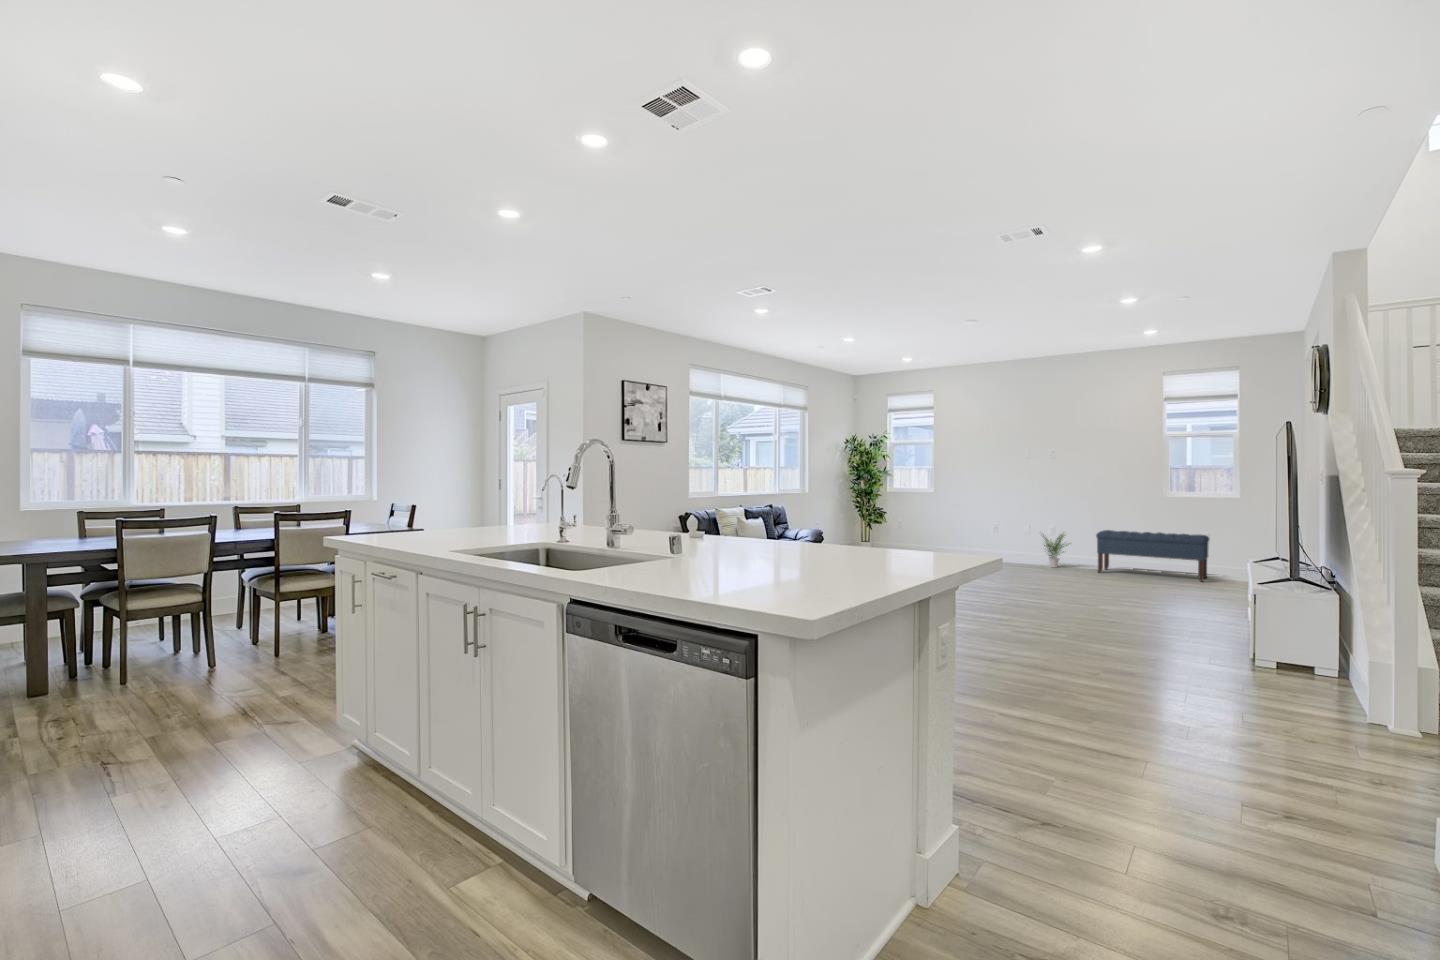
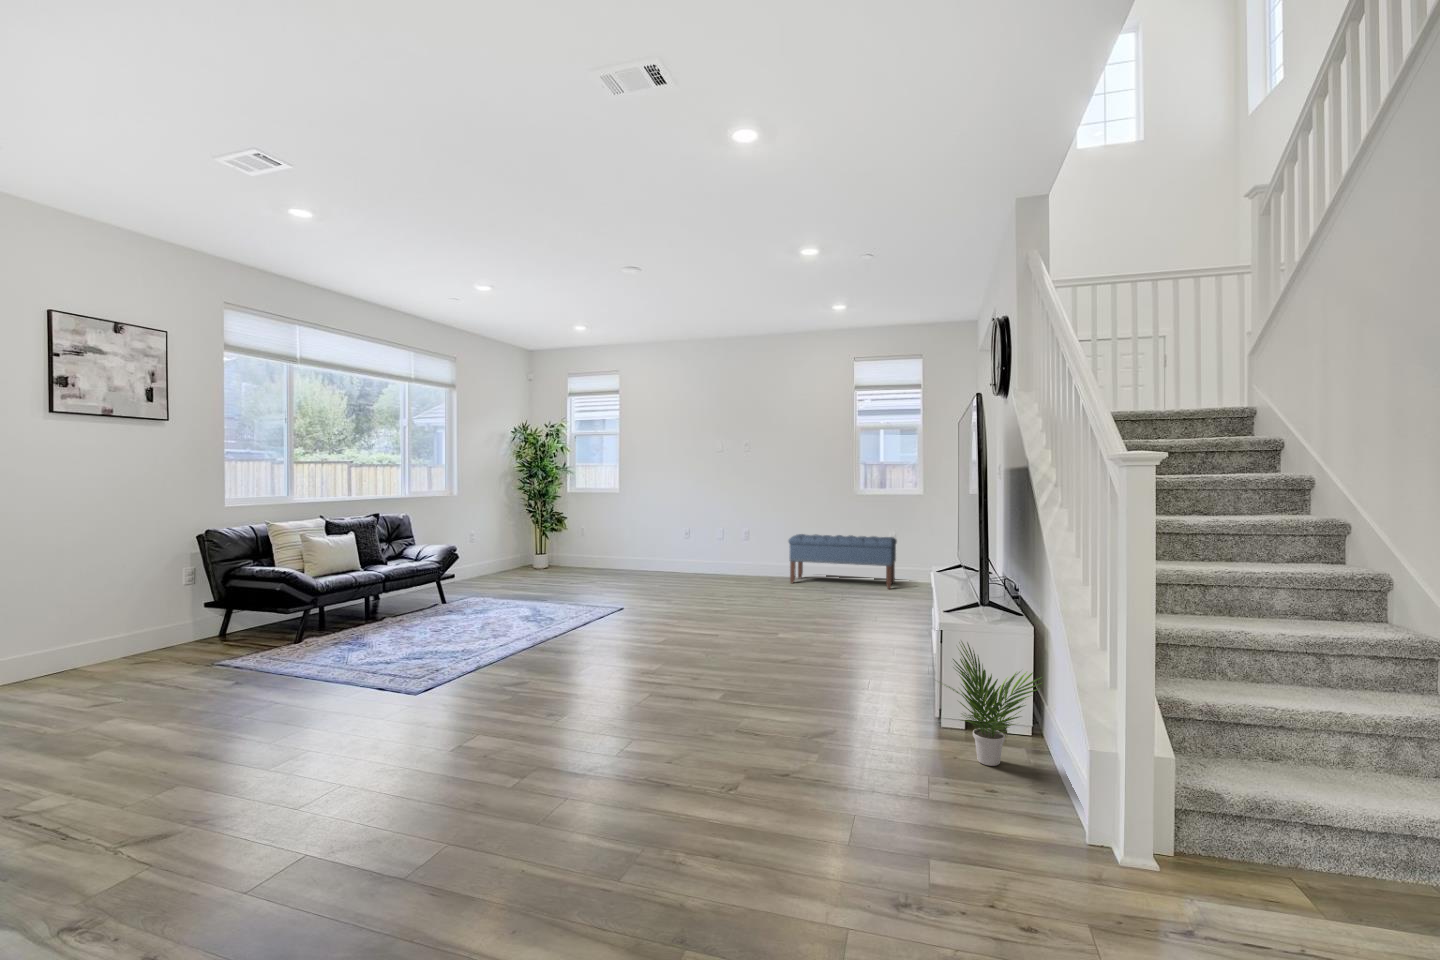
potted plant: present [1043,534,1067,568] -> present [947,641,1042,766]

